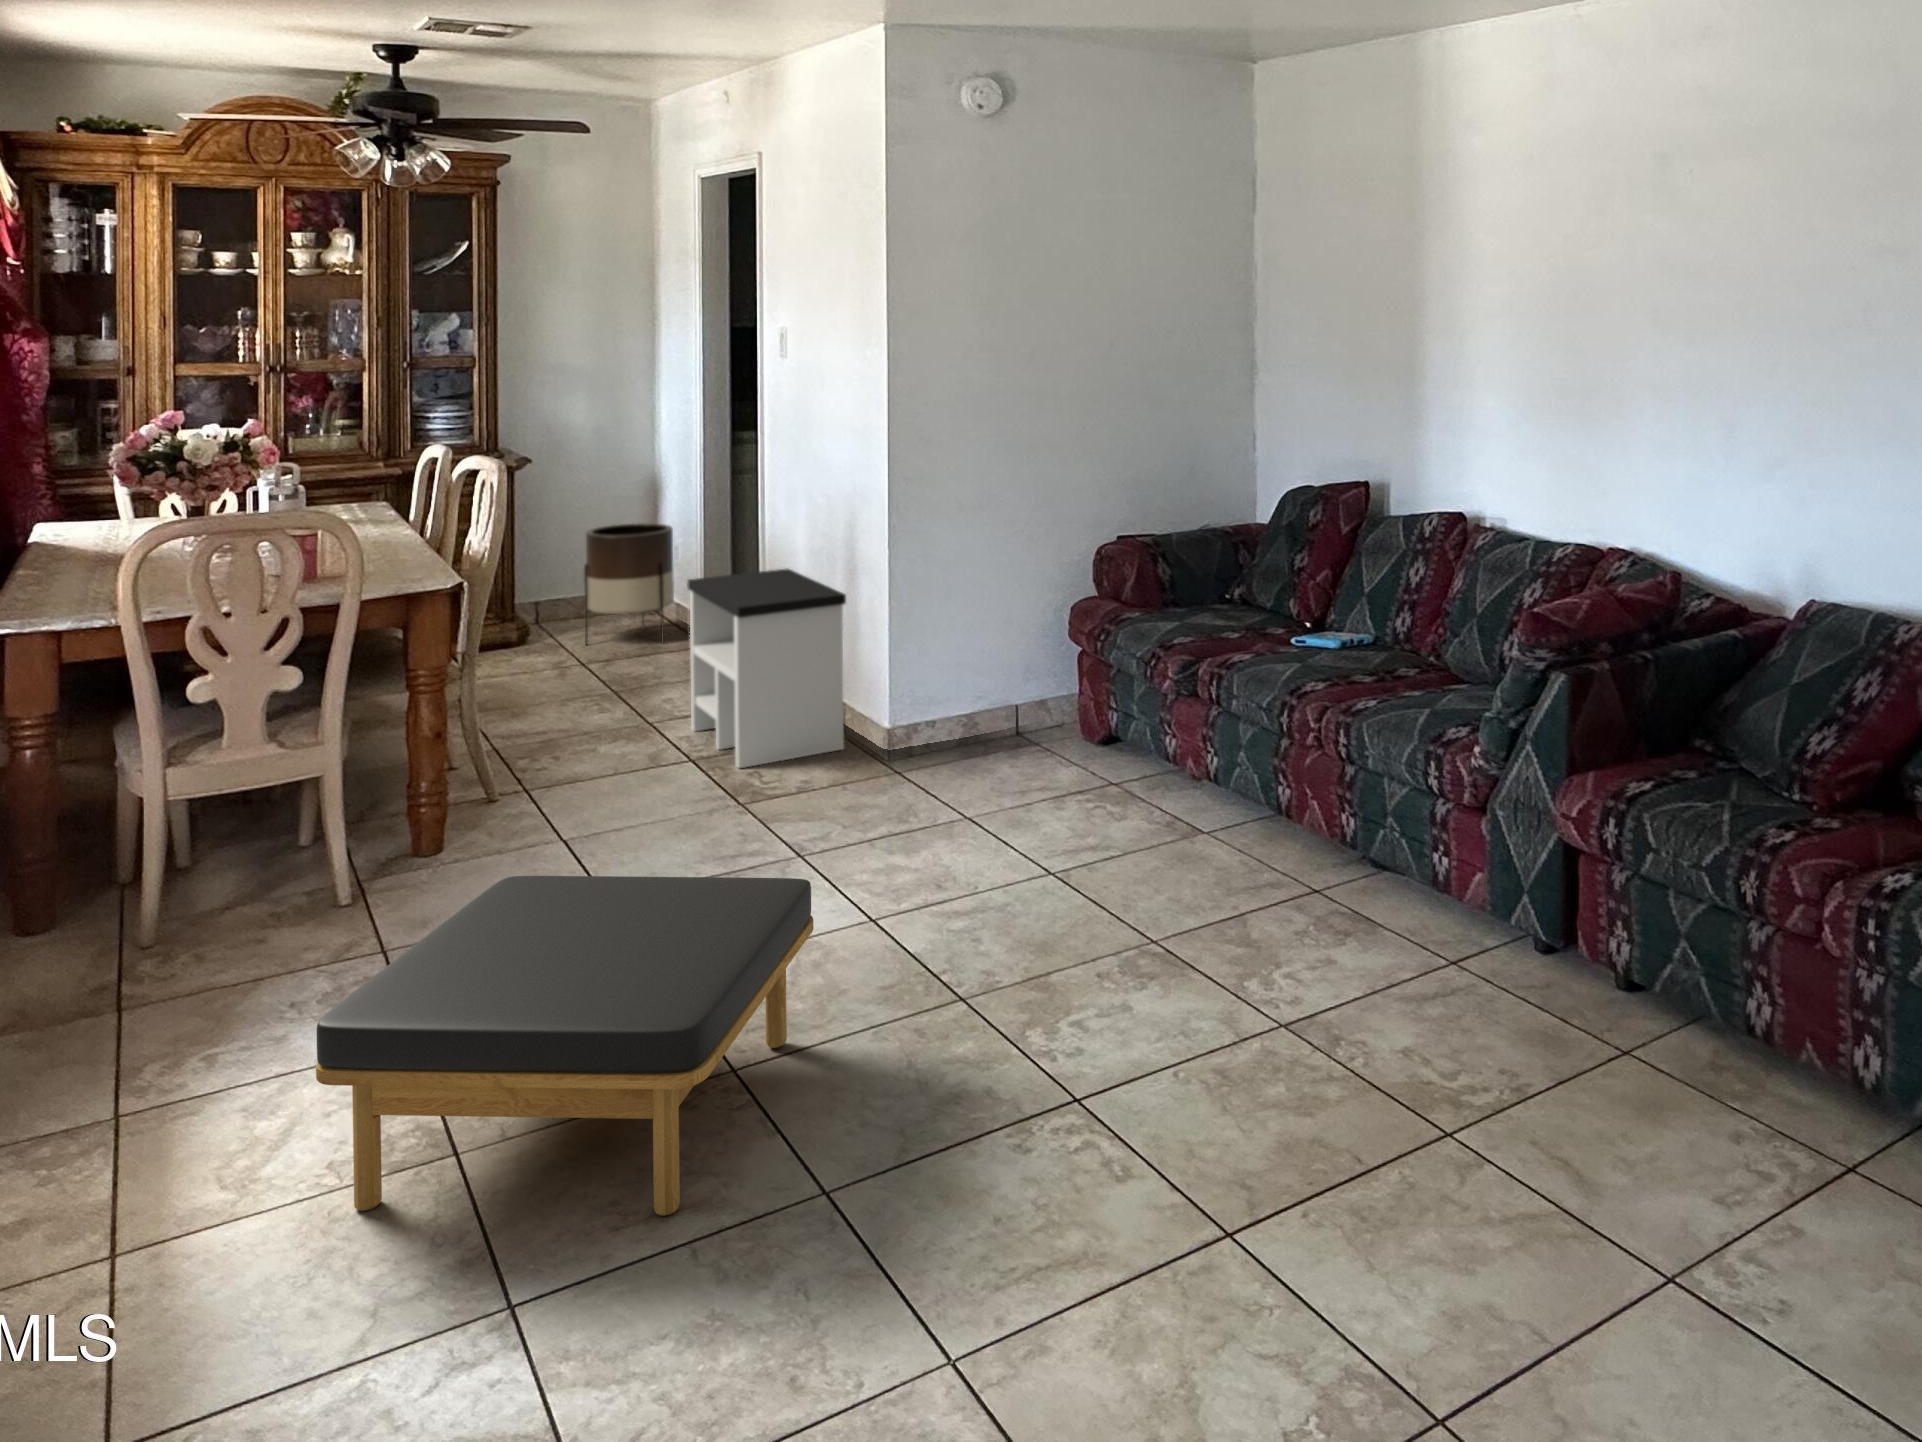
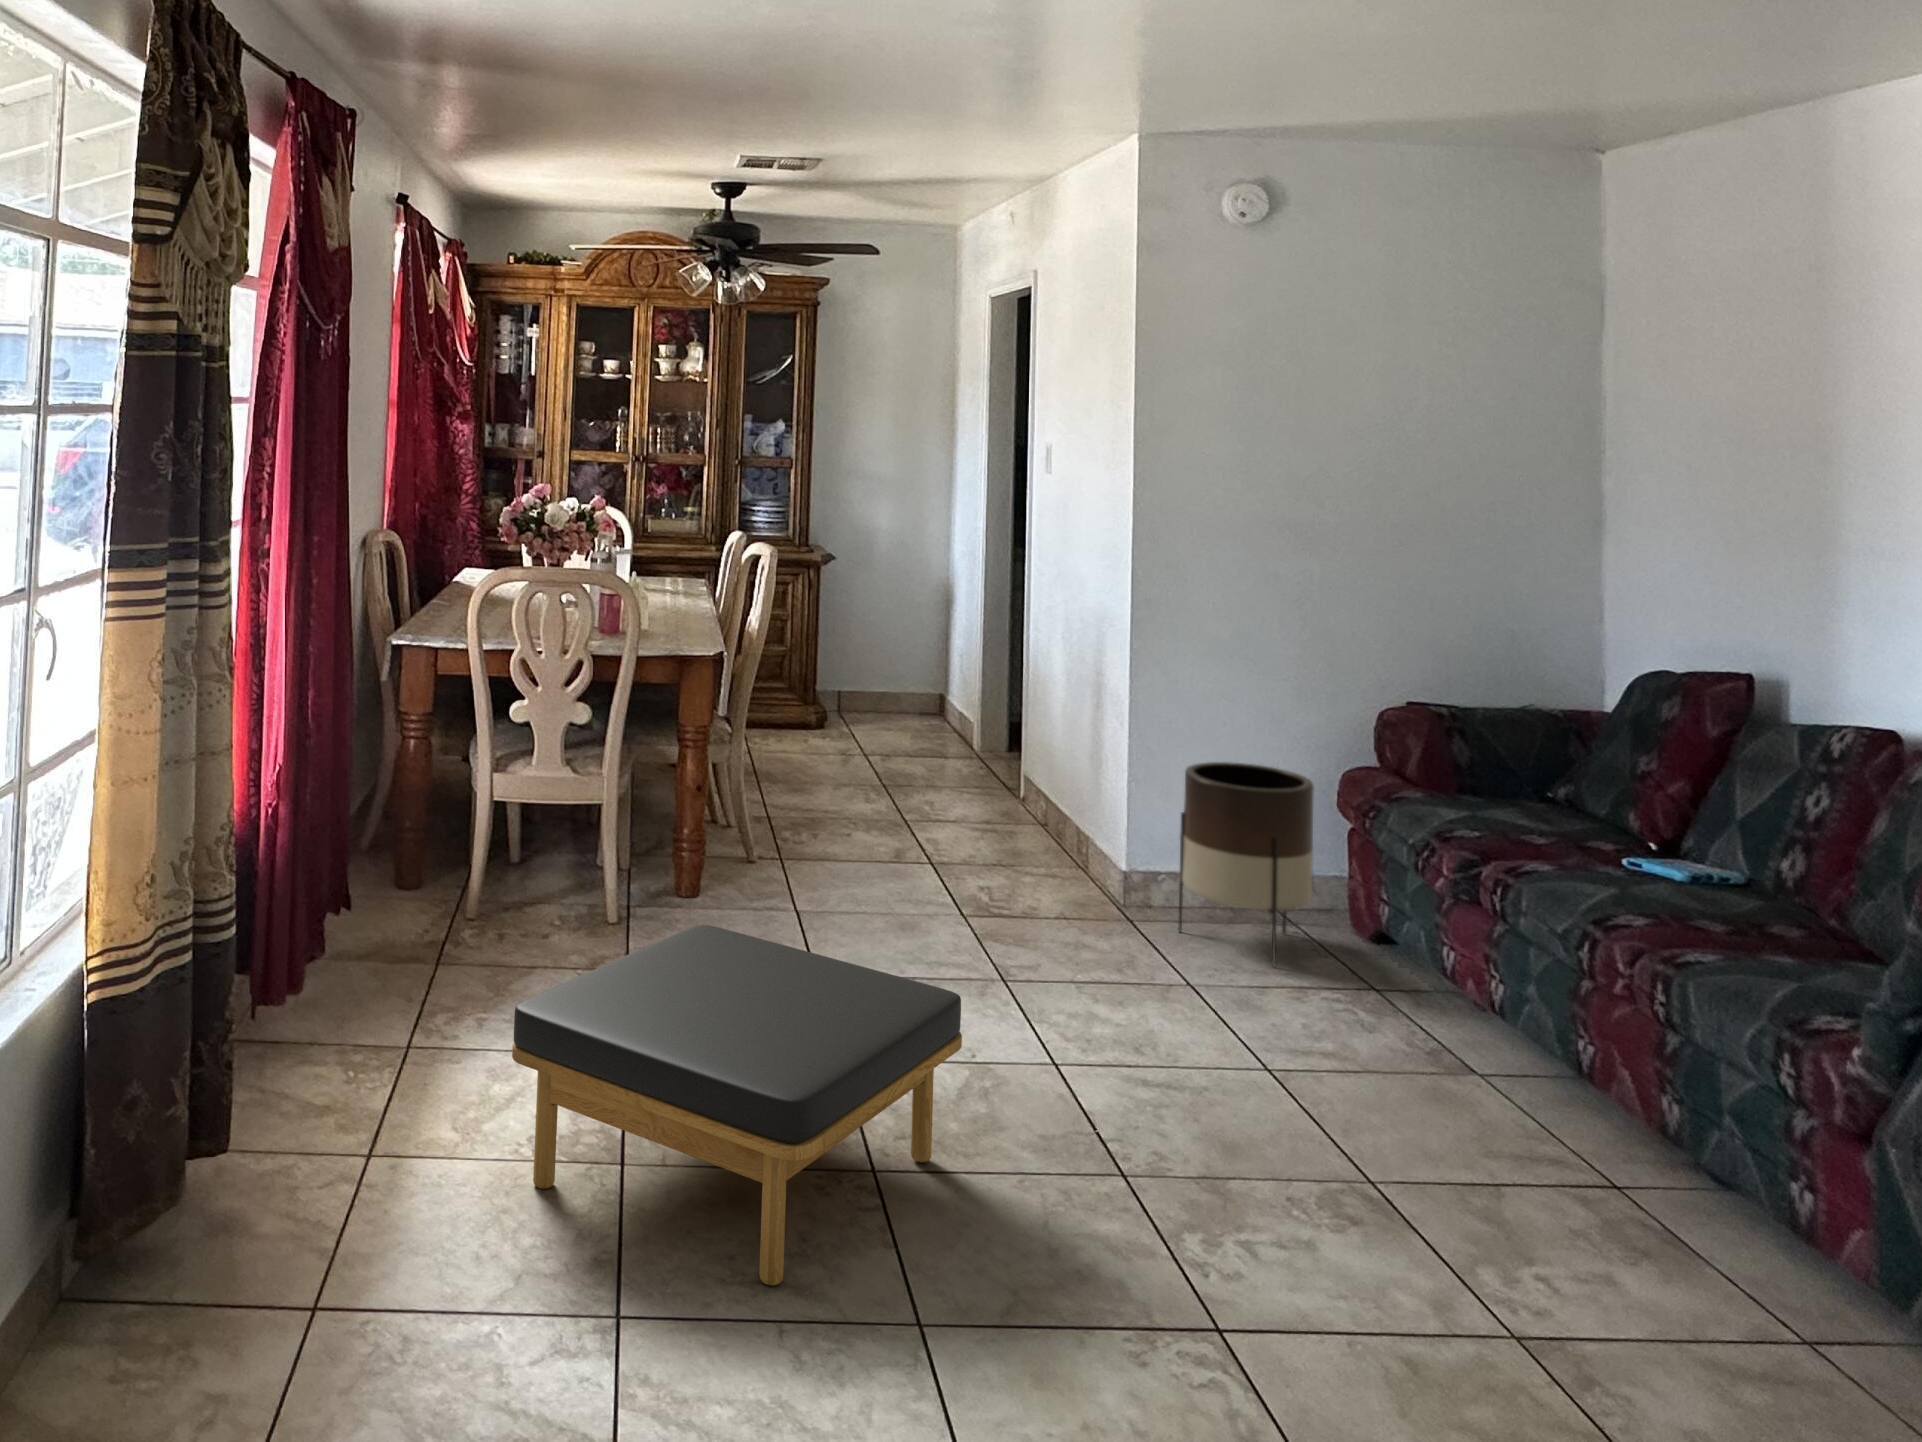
planter: present [584,523,674,644] -> present [1179,762,1314,966]
side table: present [687,569,846,769] -> none [942,686,1090,887]

